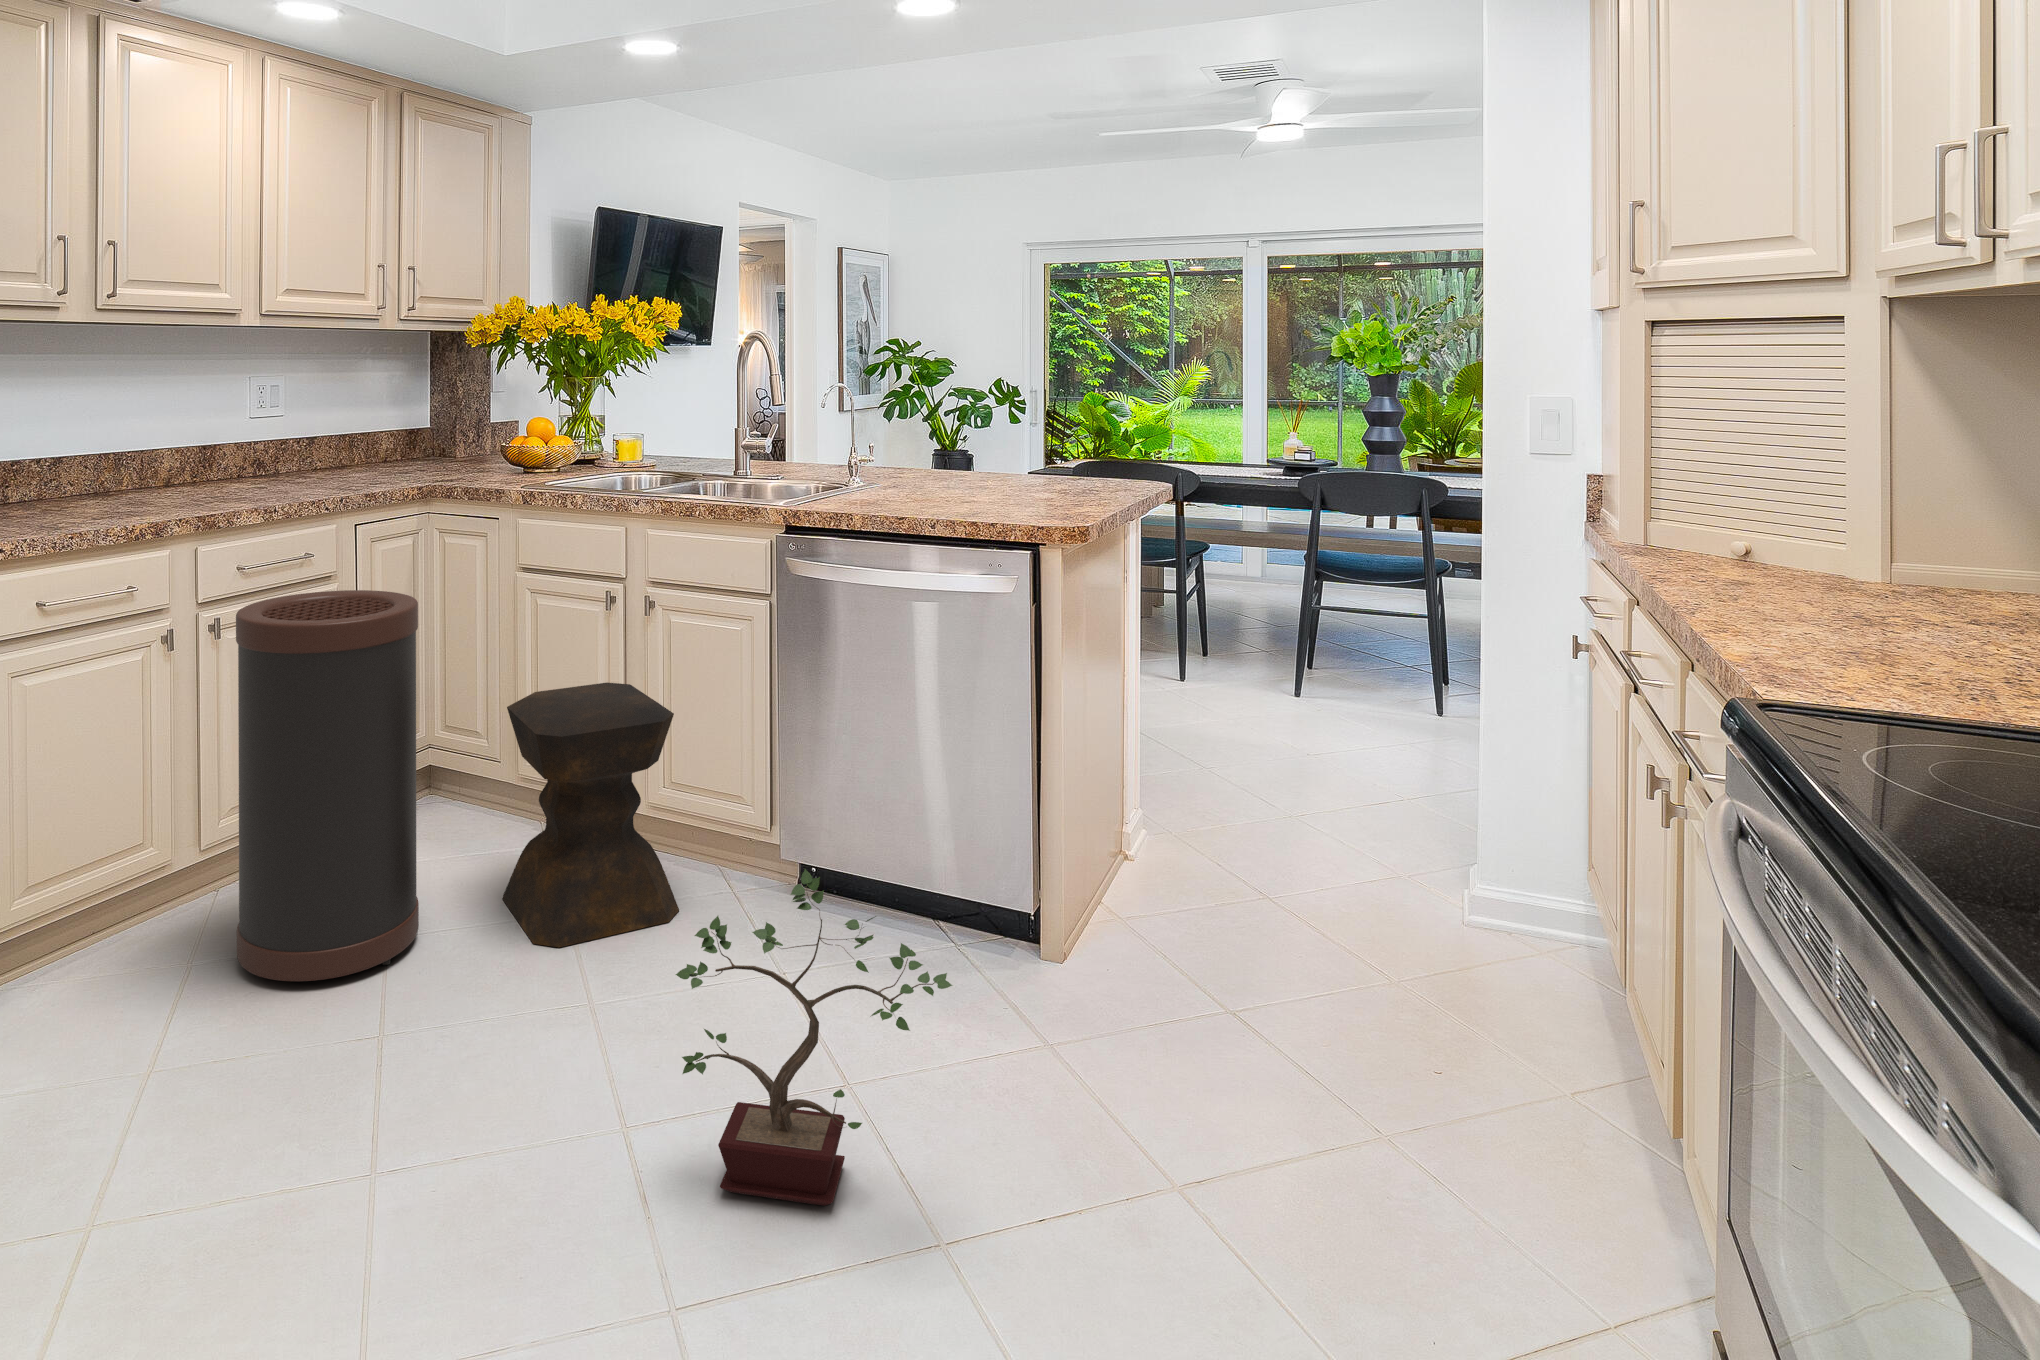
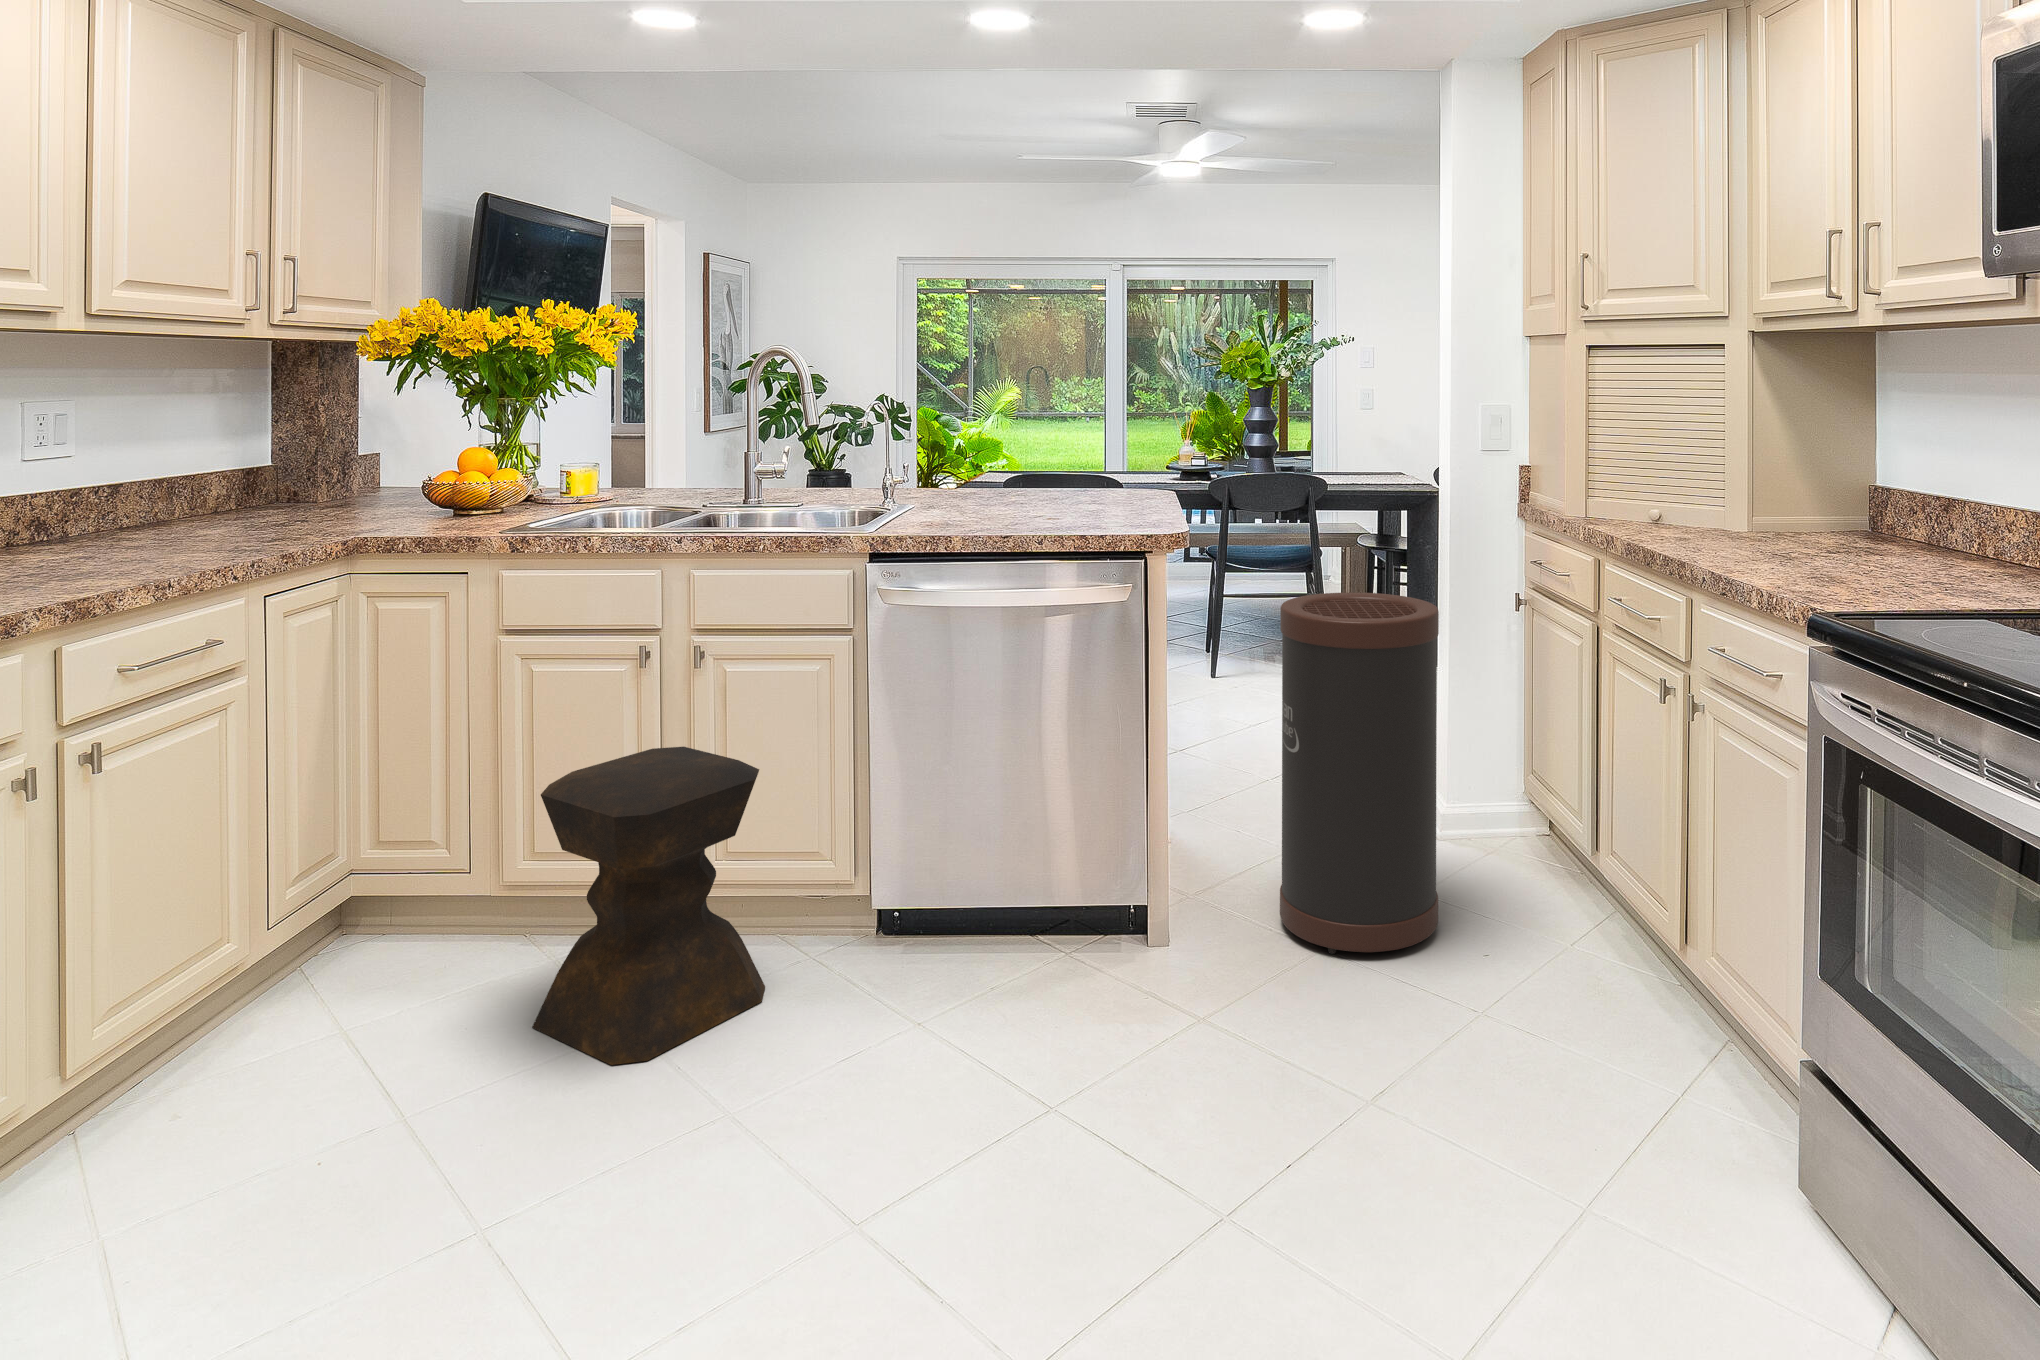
trash can: present [236,590,419,981] -> present [1280,592,1439,954]
potted plant: present [676,869,952,1206] -> none [947,886,1238,1235]

